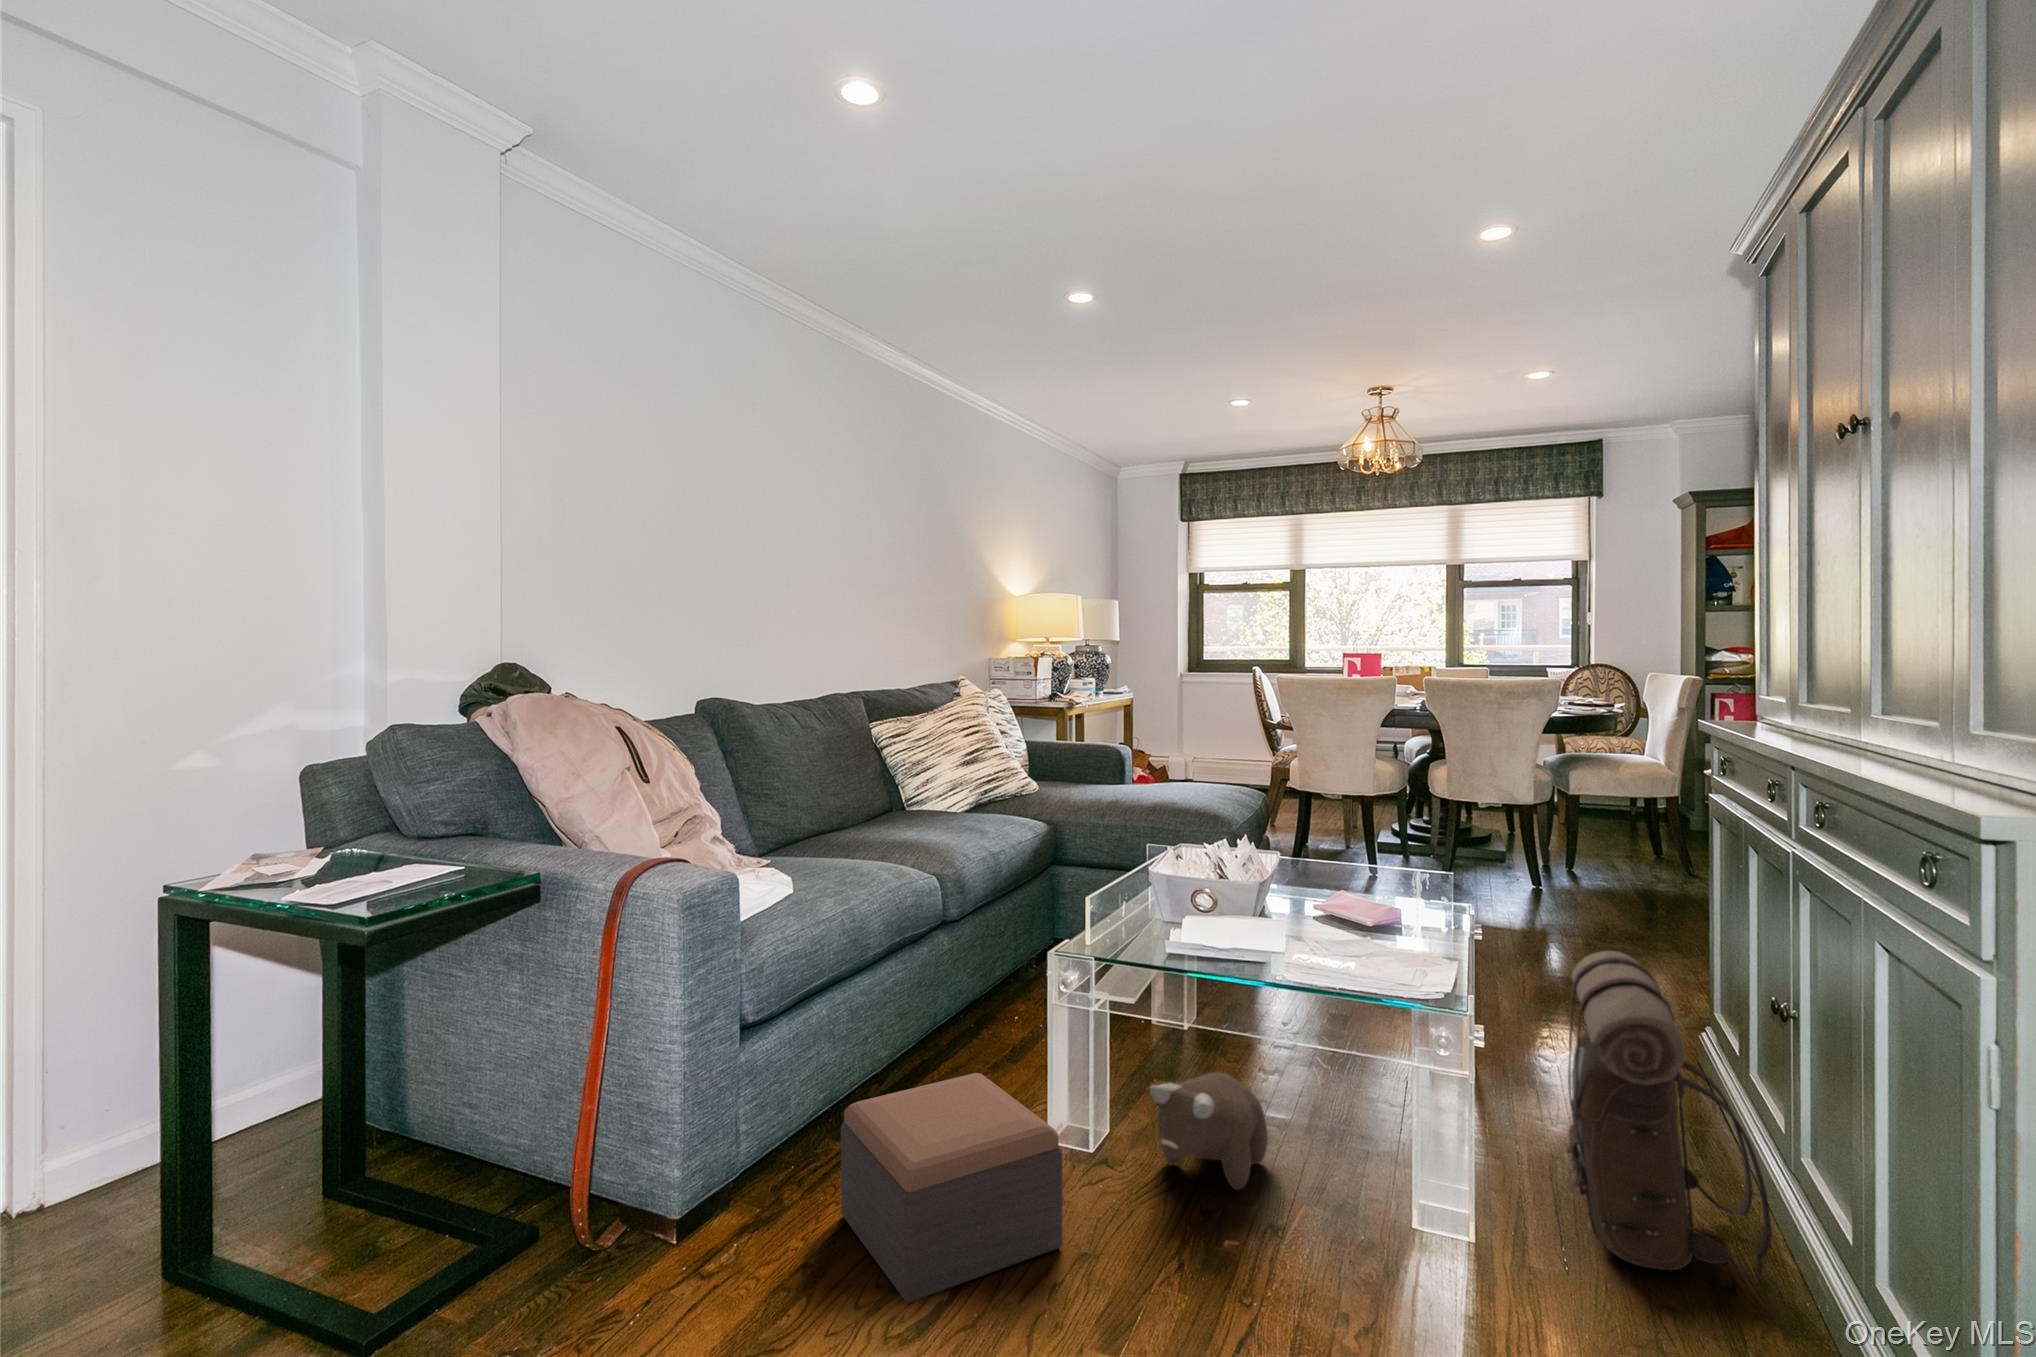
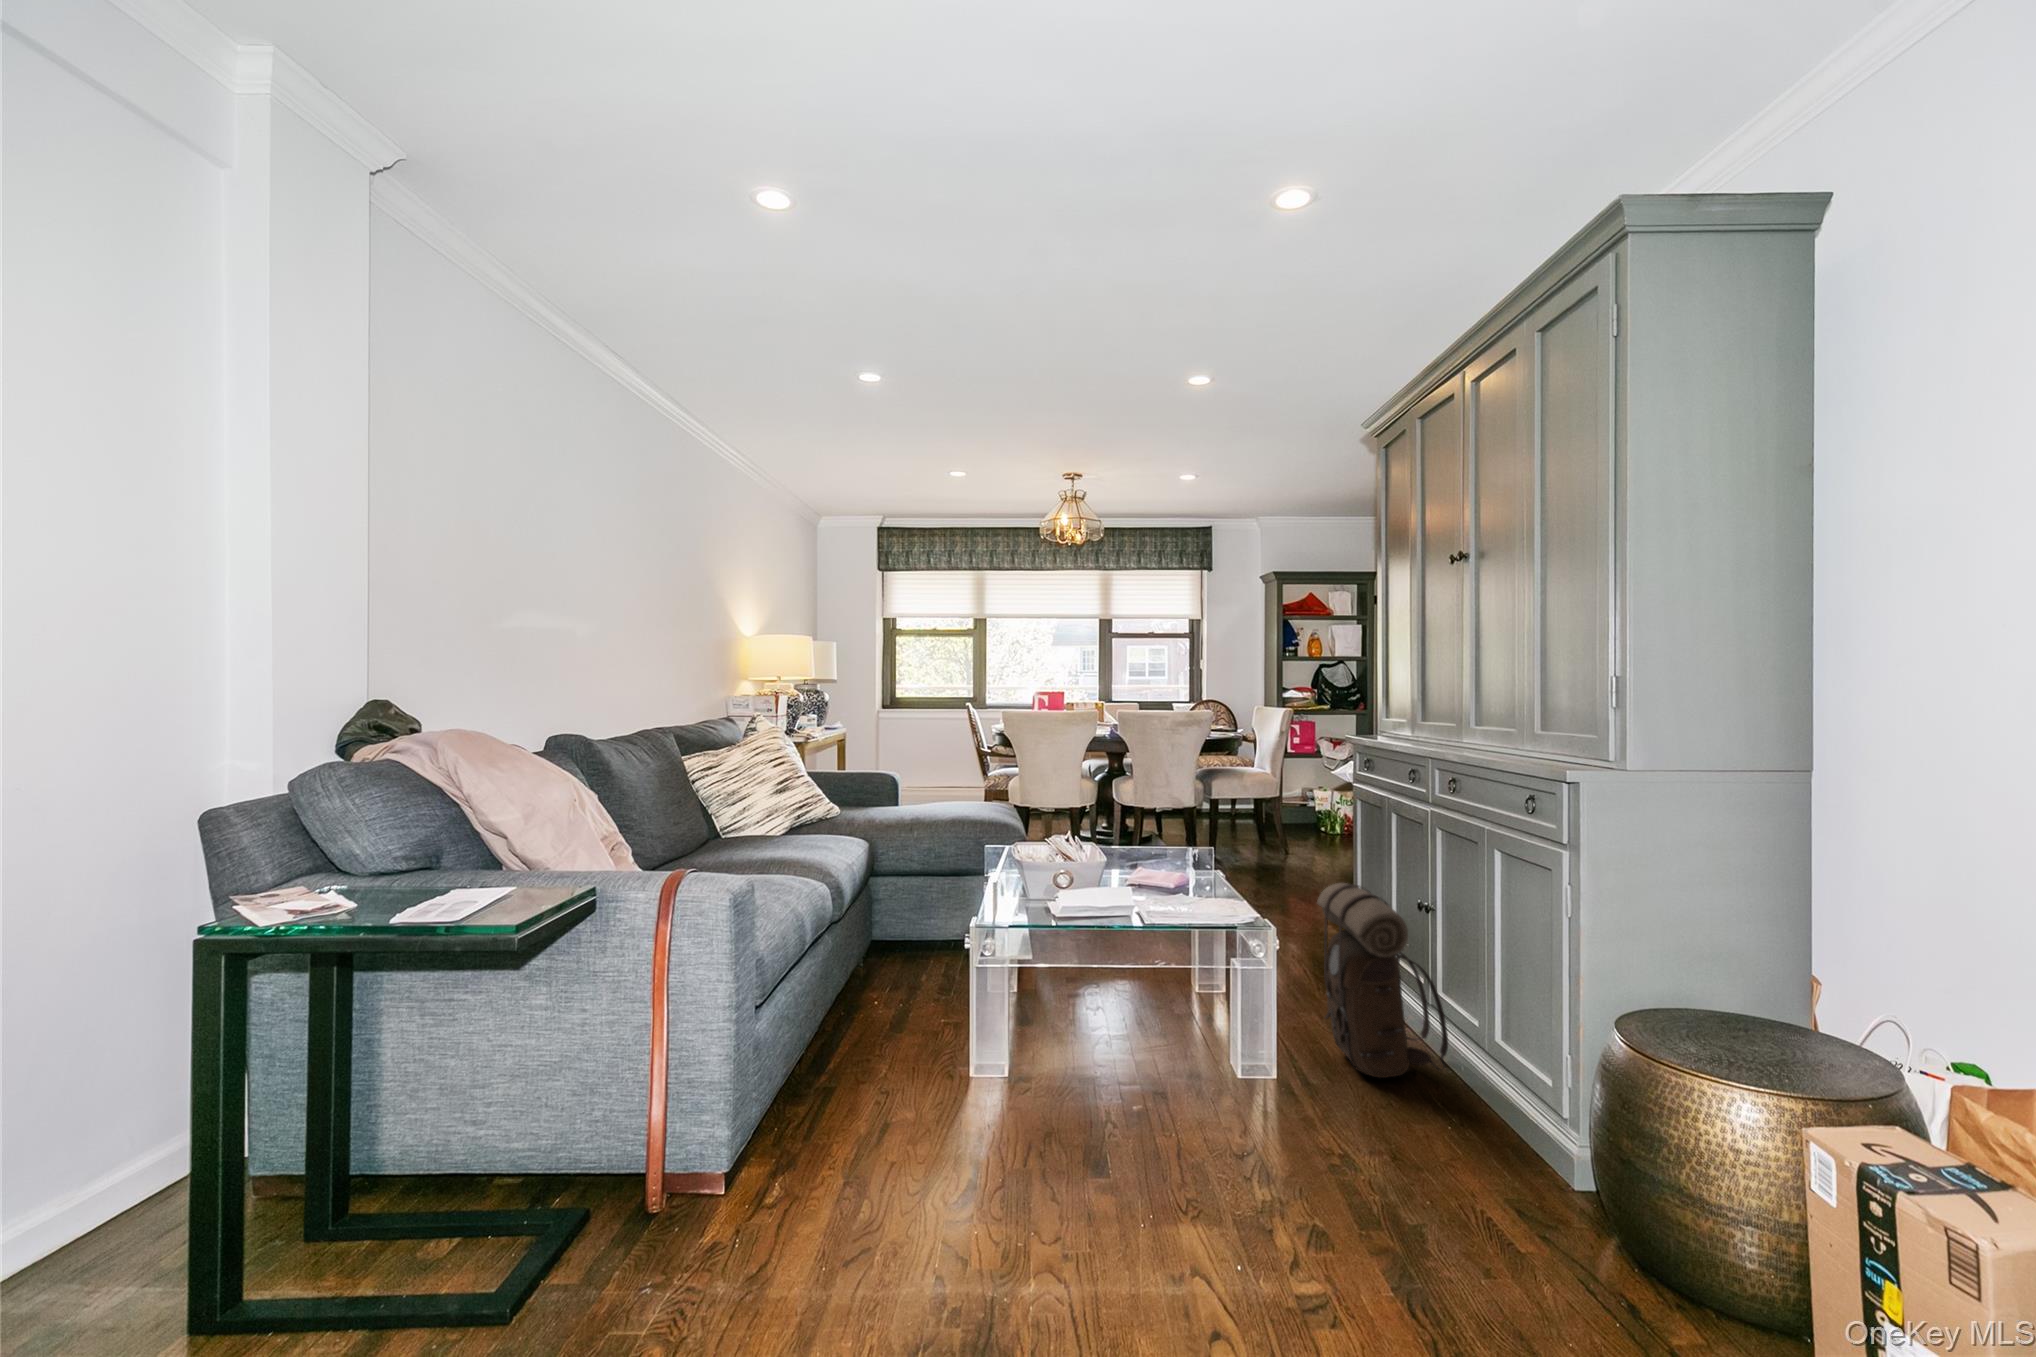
plush toy: present [1150,1072,1268,1190] -> none [1061,1001,1136,1083]
footstool: present [841,1073,1062,1303] -> none [849,1024,1033,1193]

